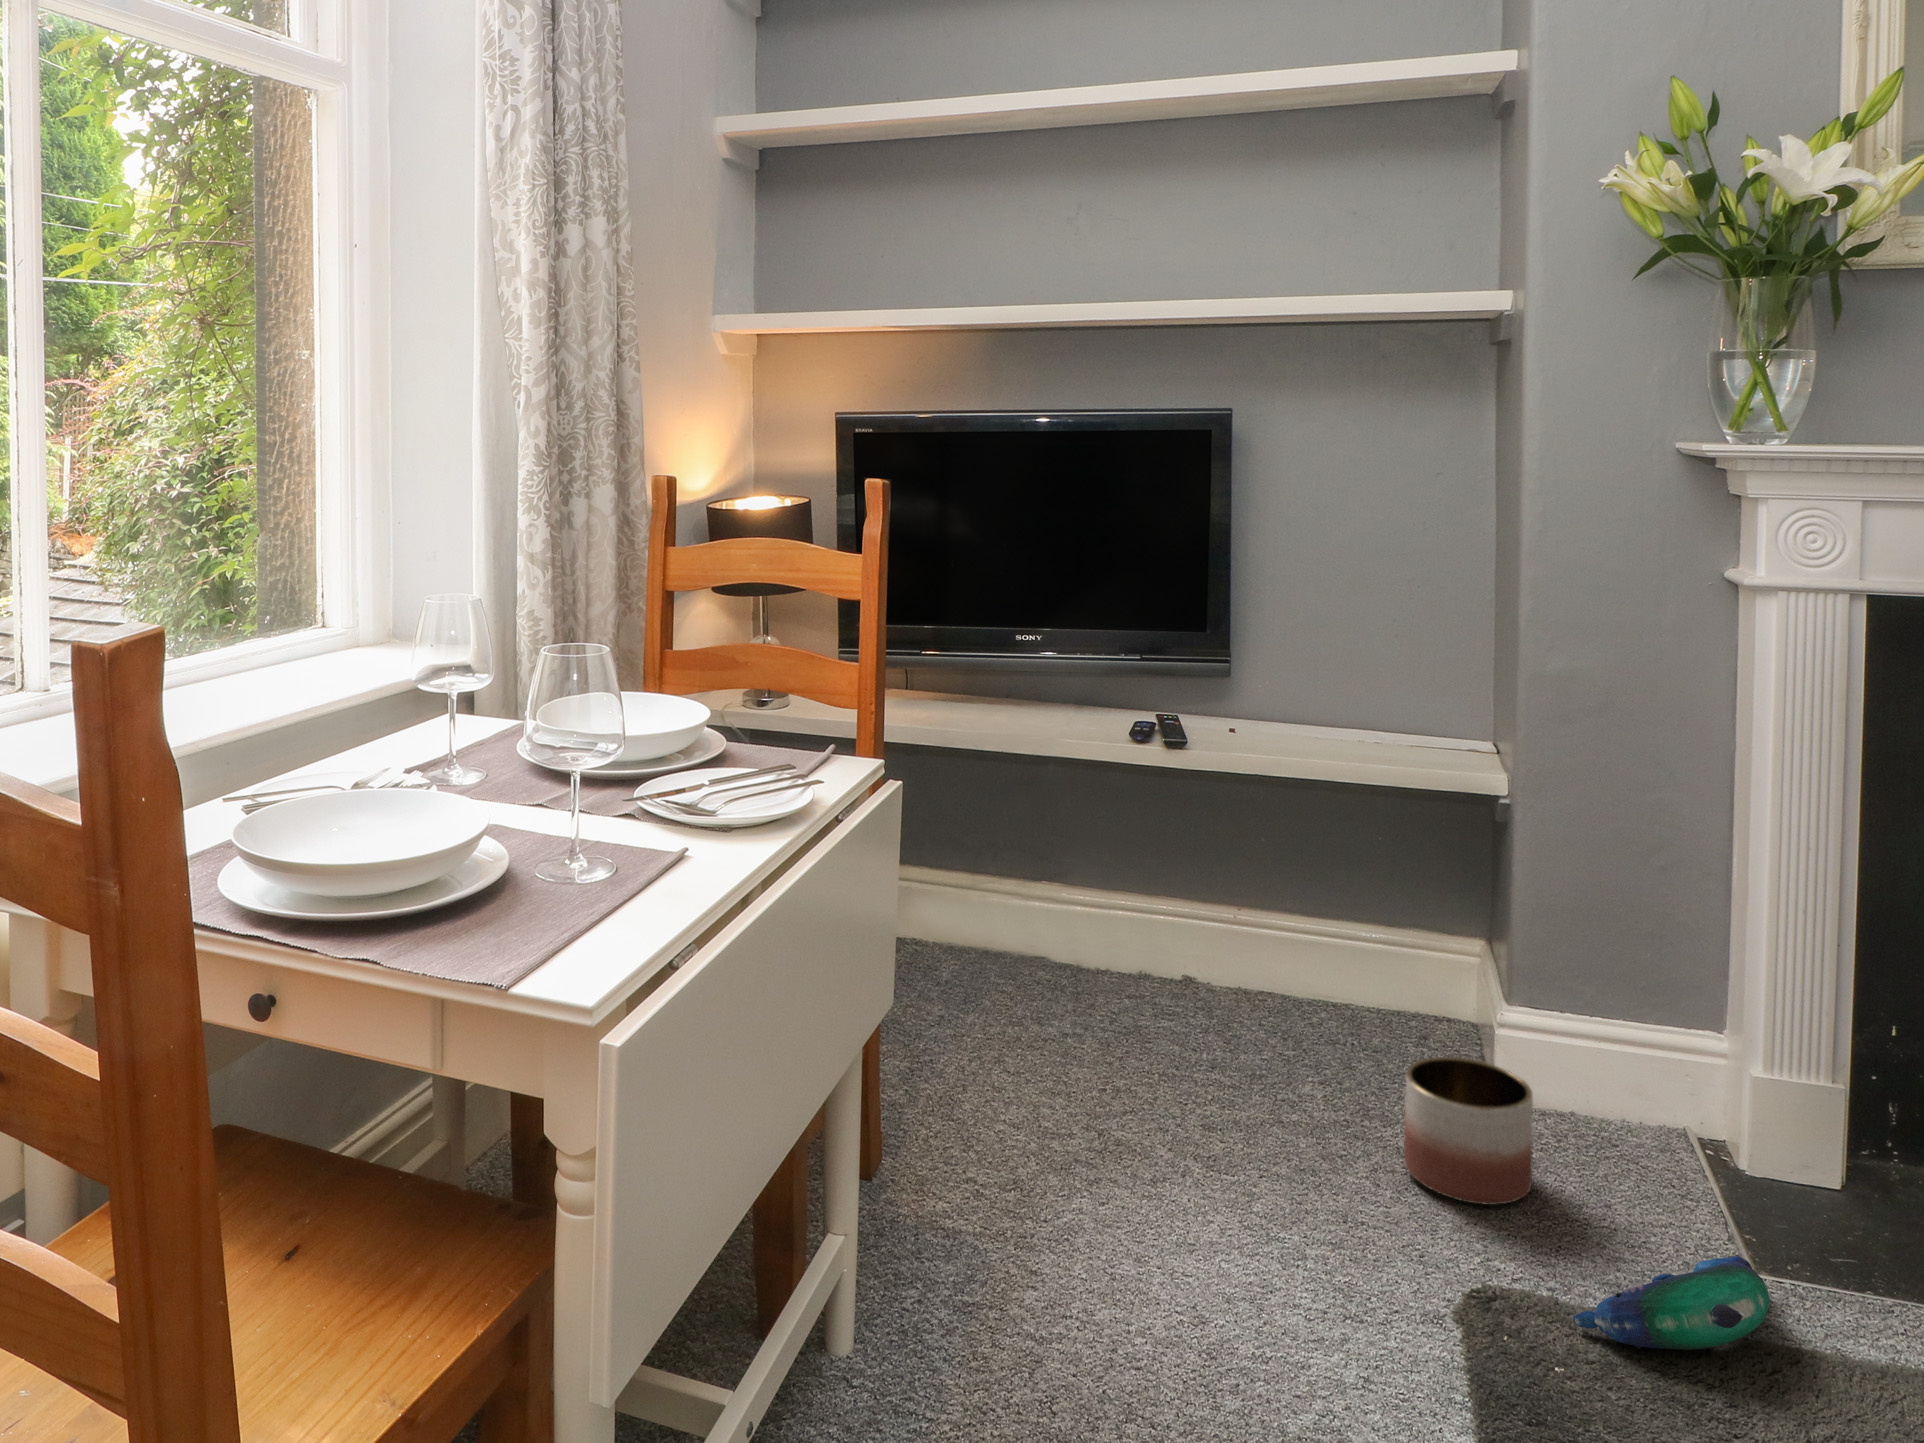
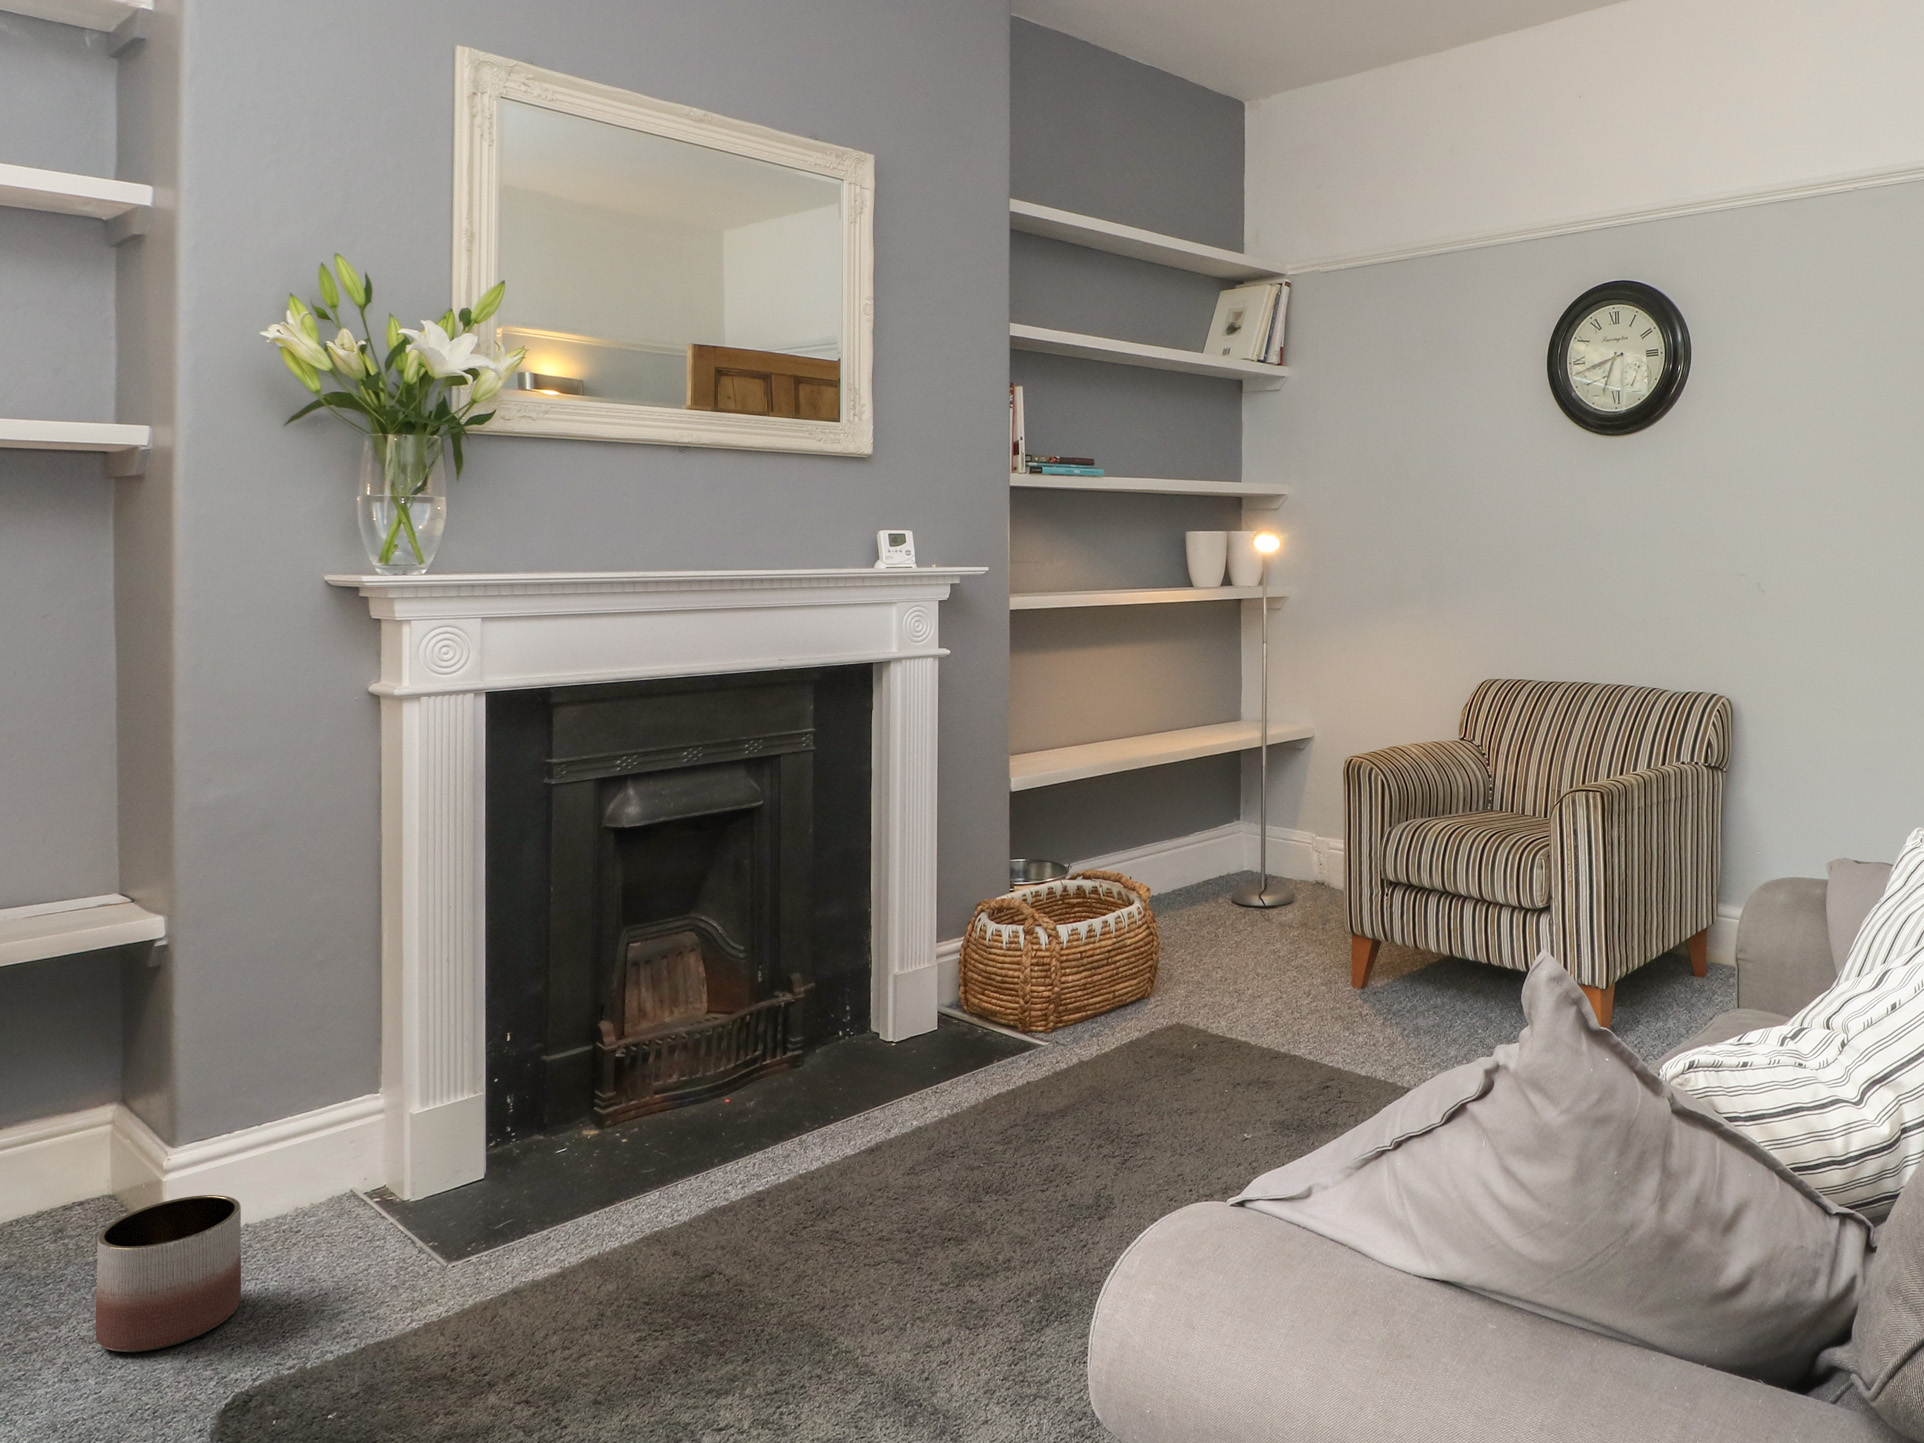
plush toy: present [1573,1256,1770,1350] -> none [328,1252,480,1378]

